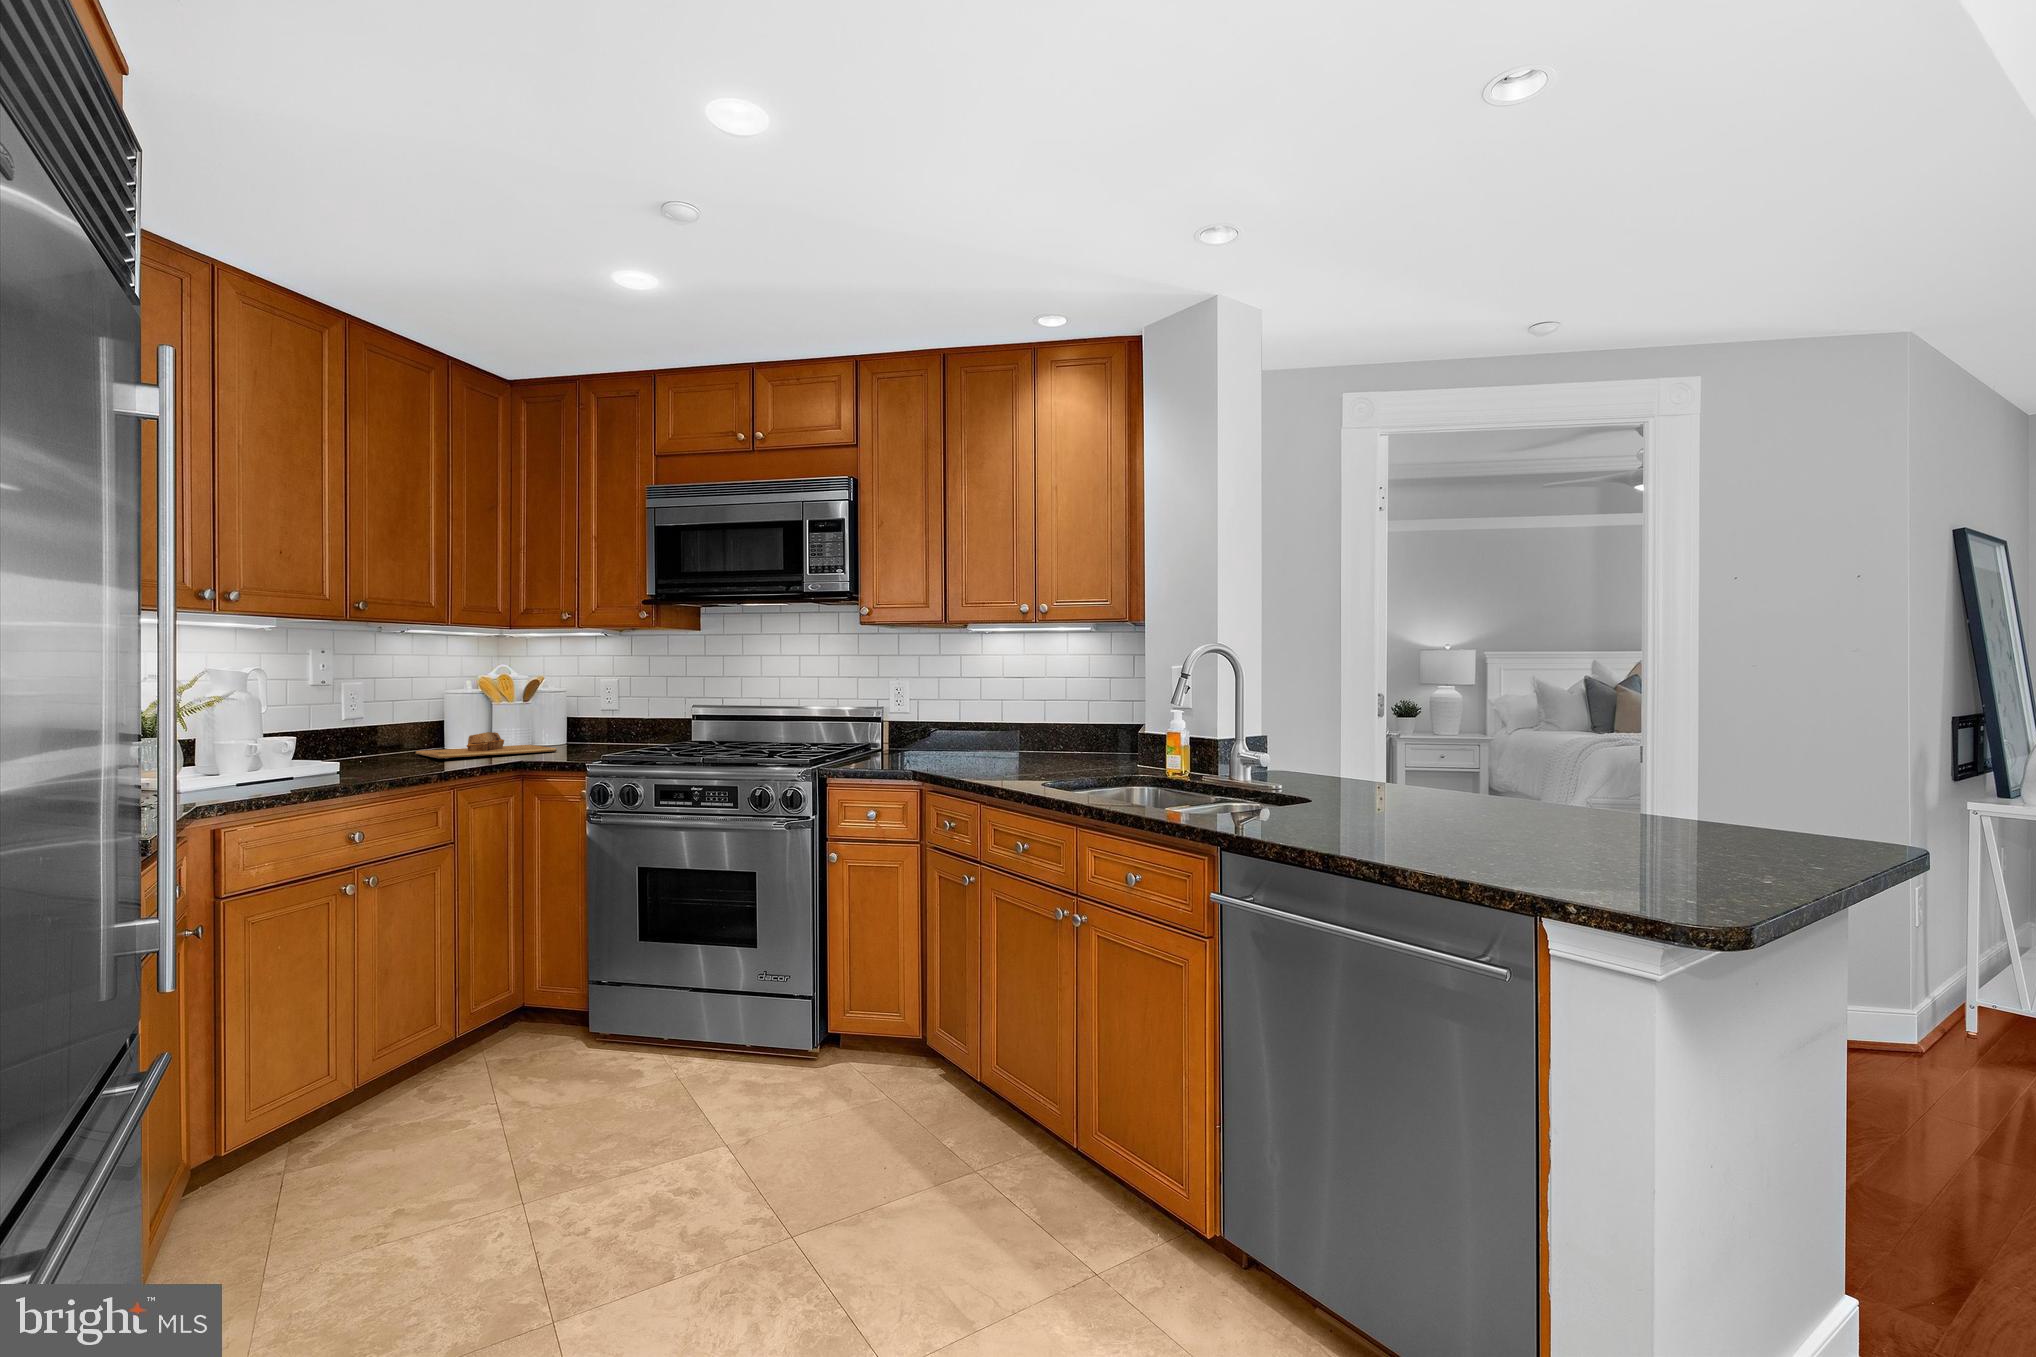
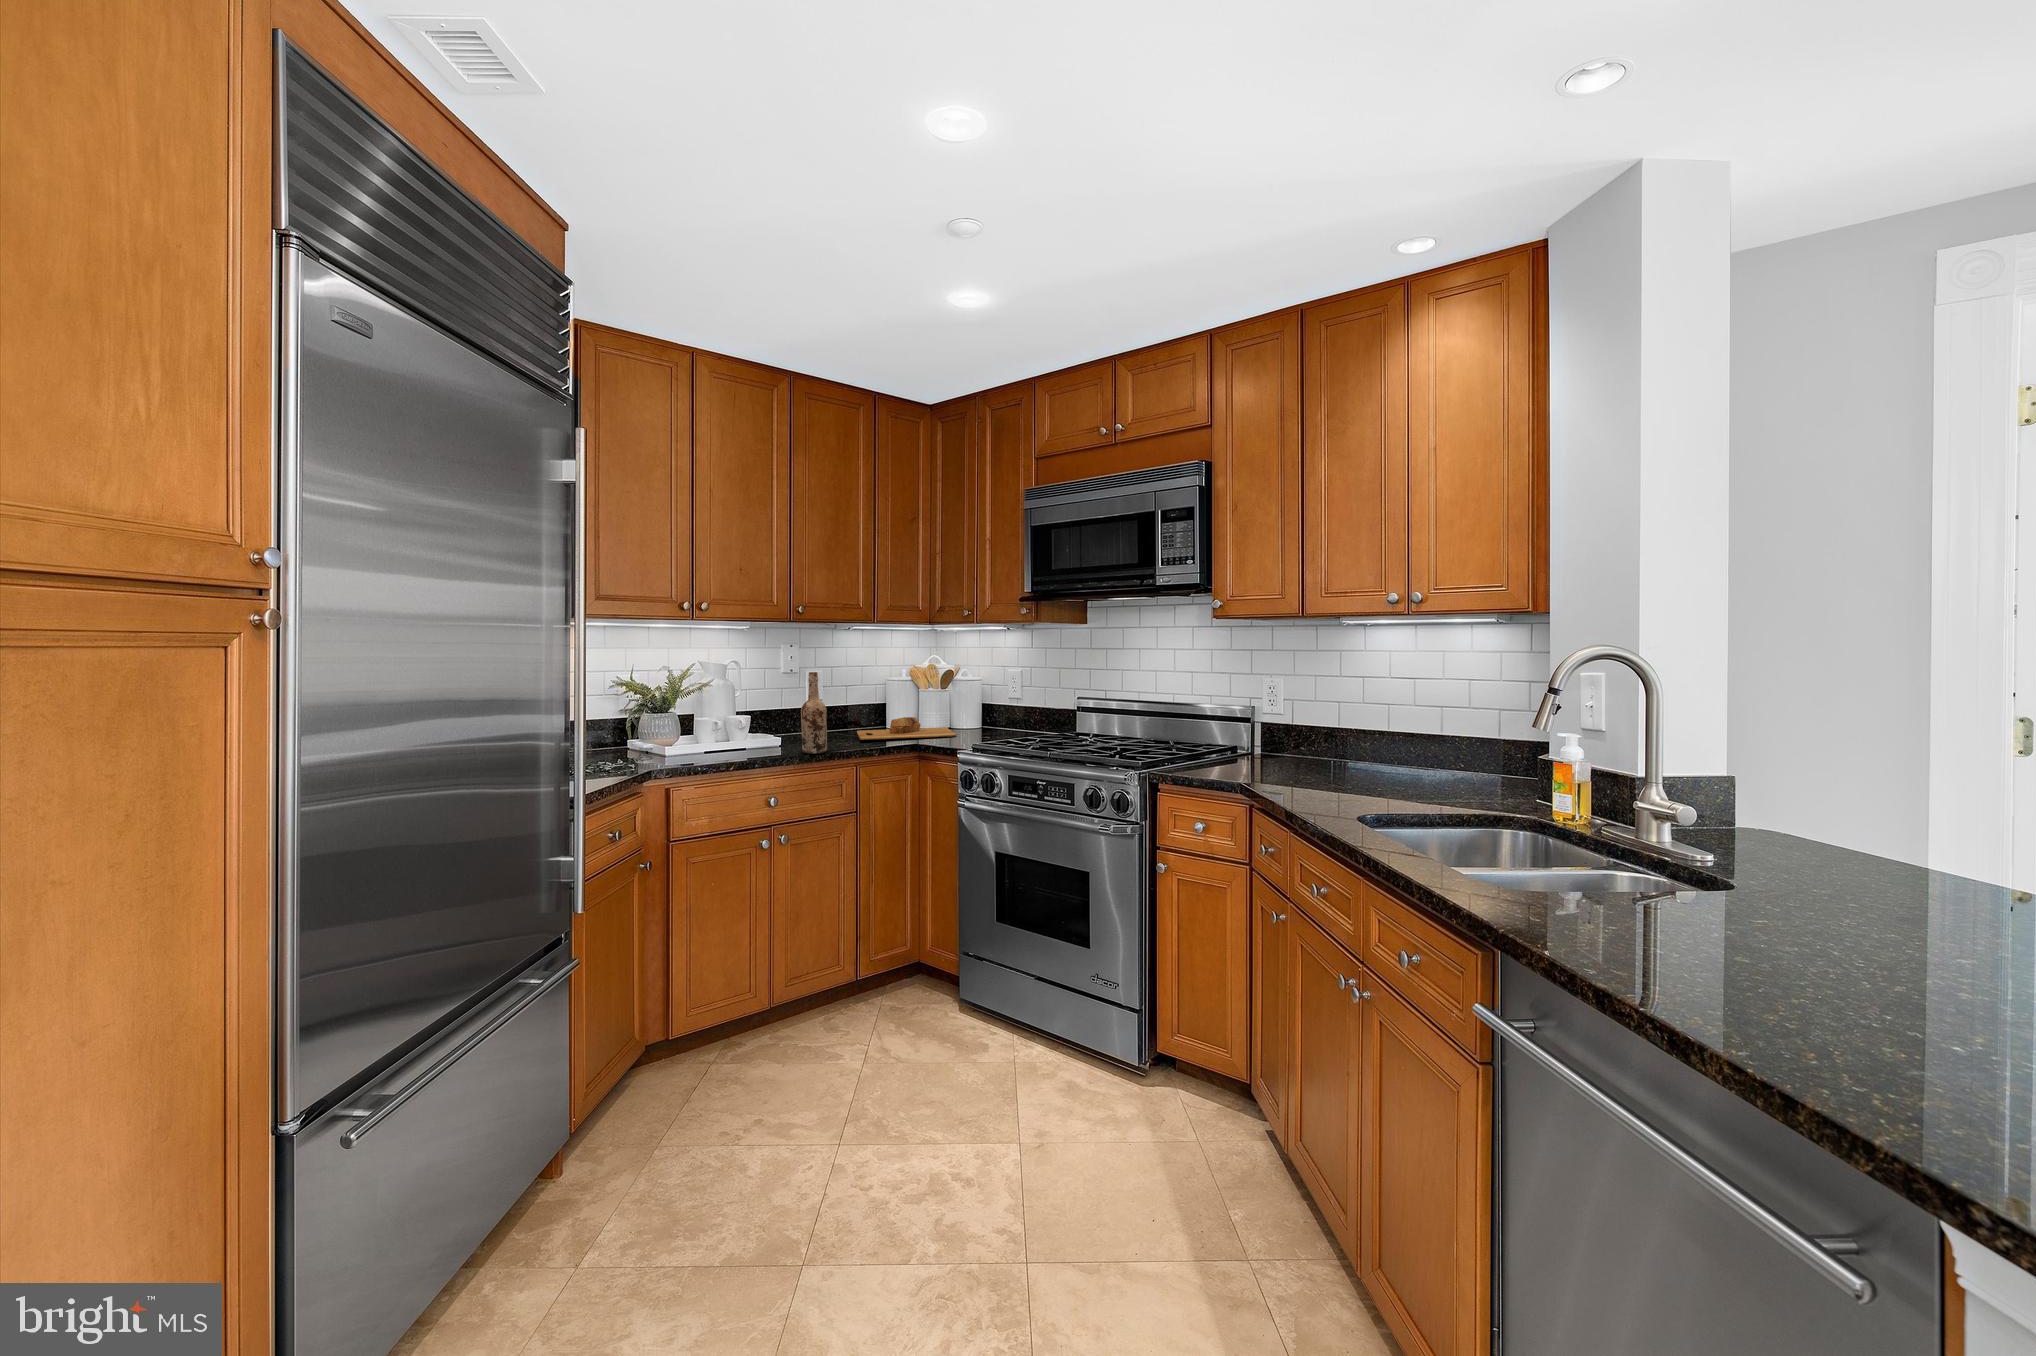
wine bottle: none [373,676,408,773] -> present [801,672,827,754]

